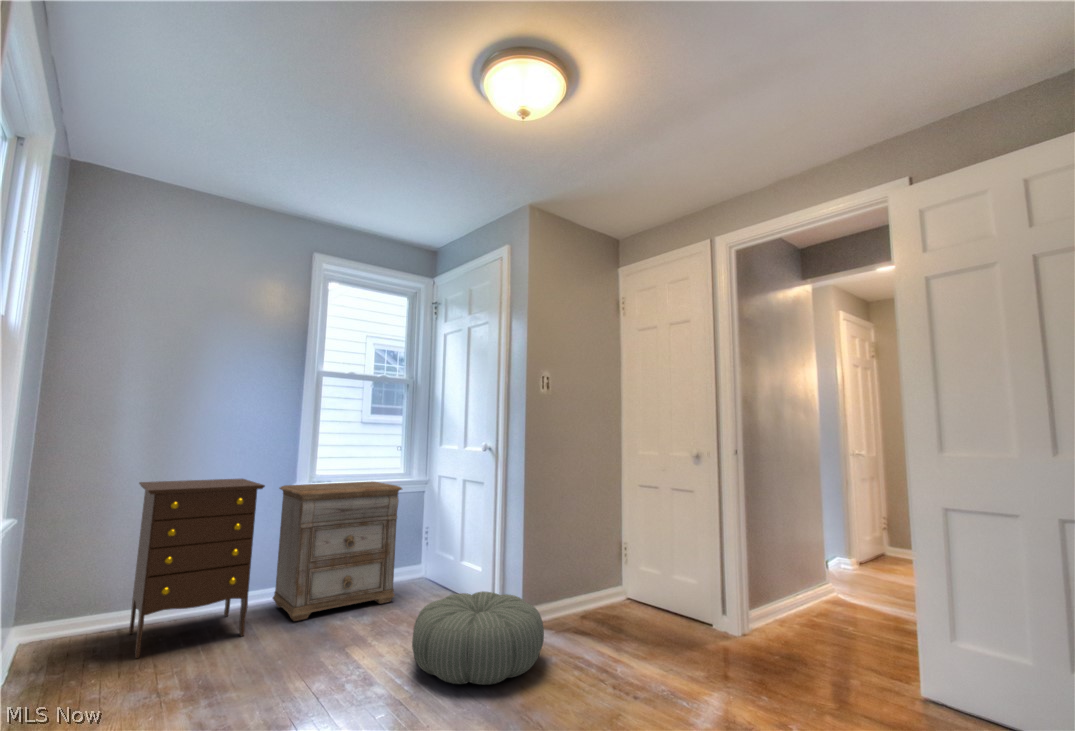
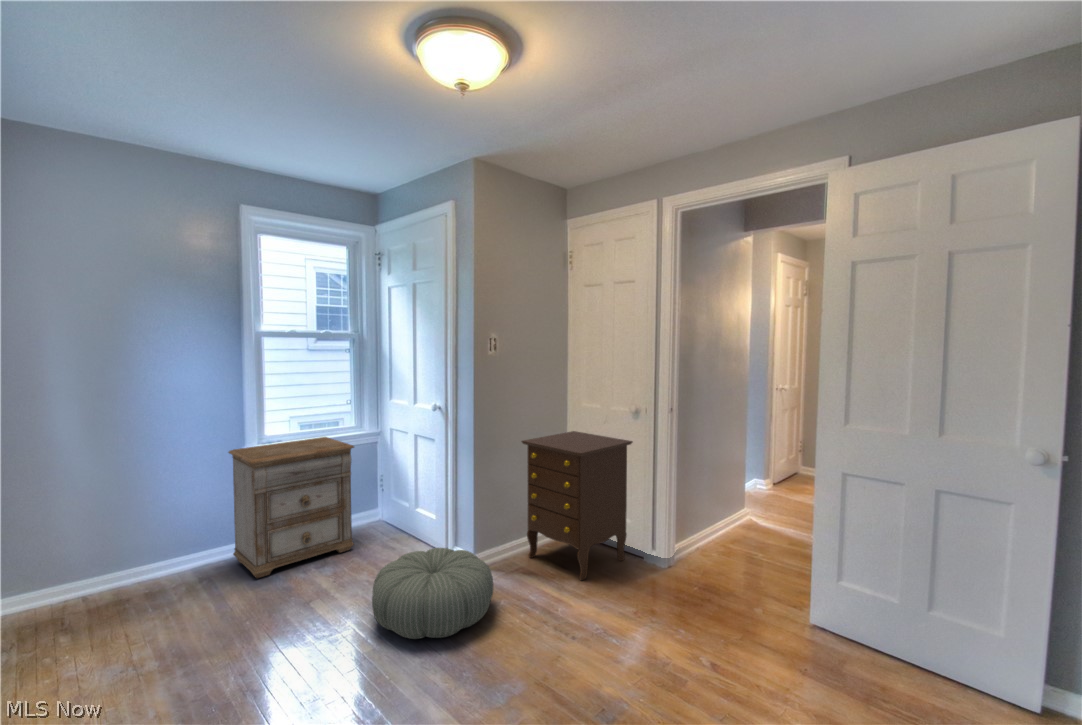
dresser: present [129,479,265,658] -> present [522,431,632,581]

